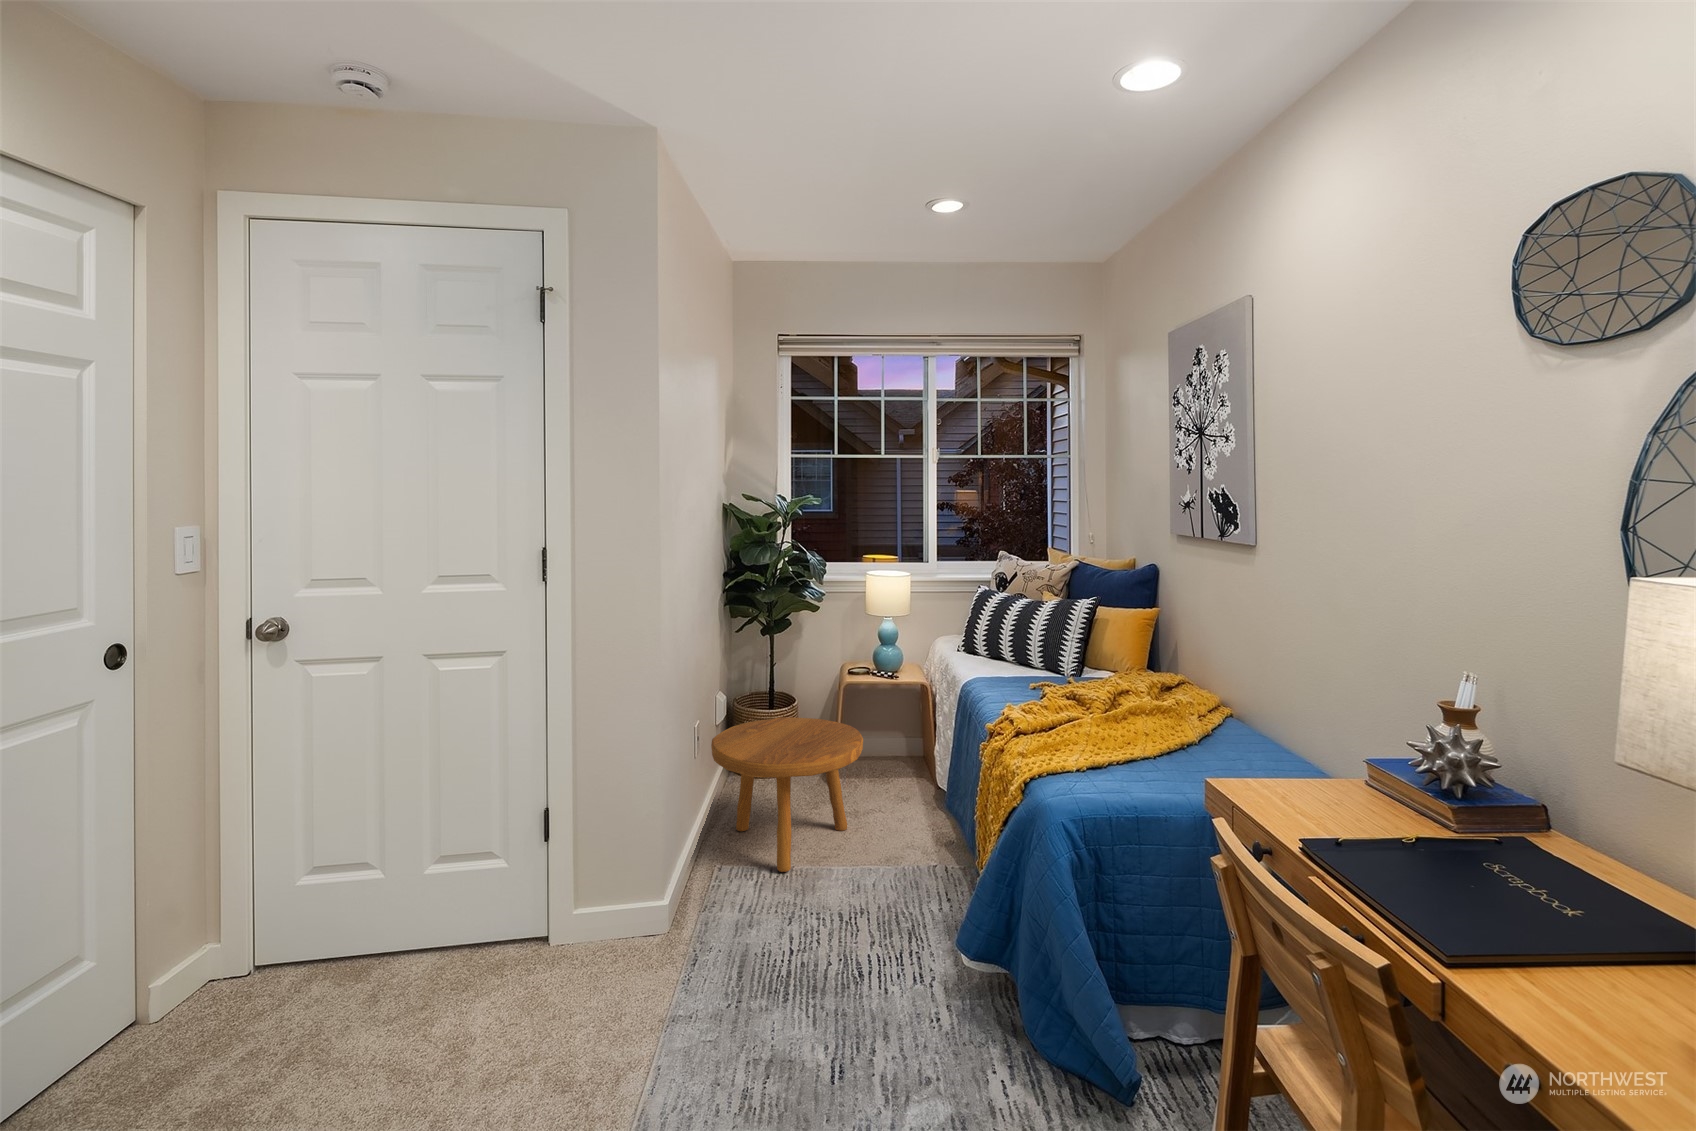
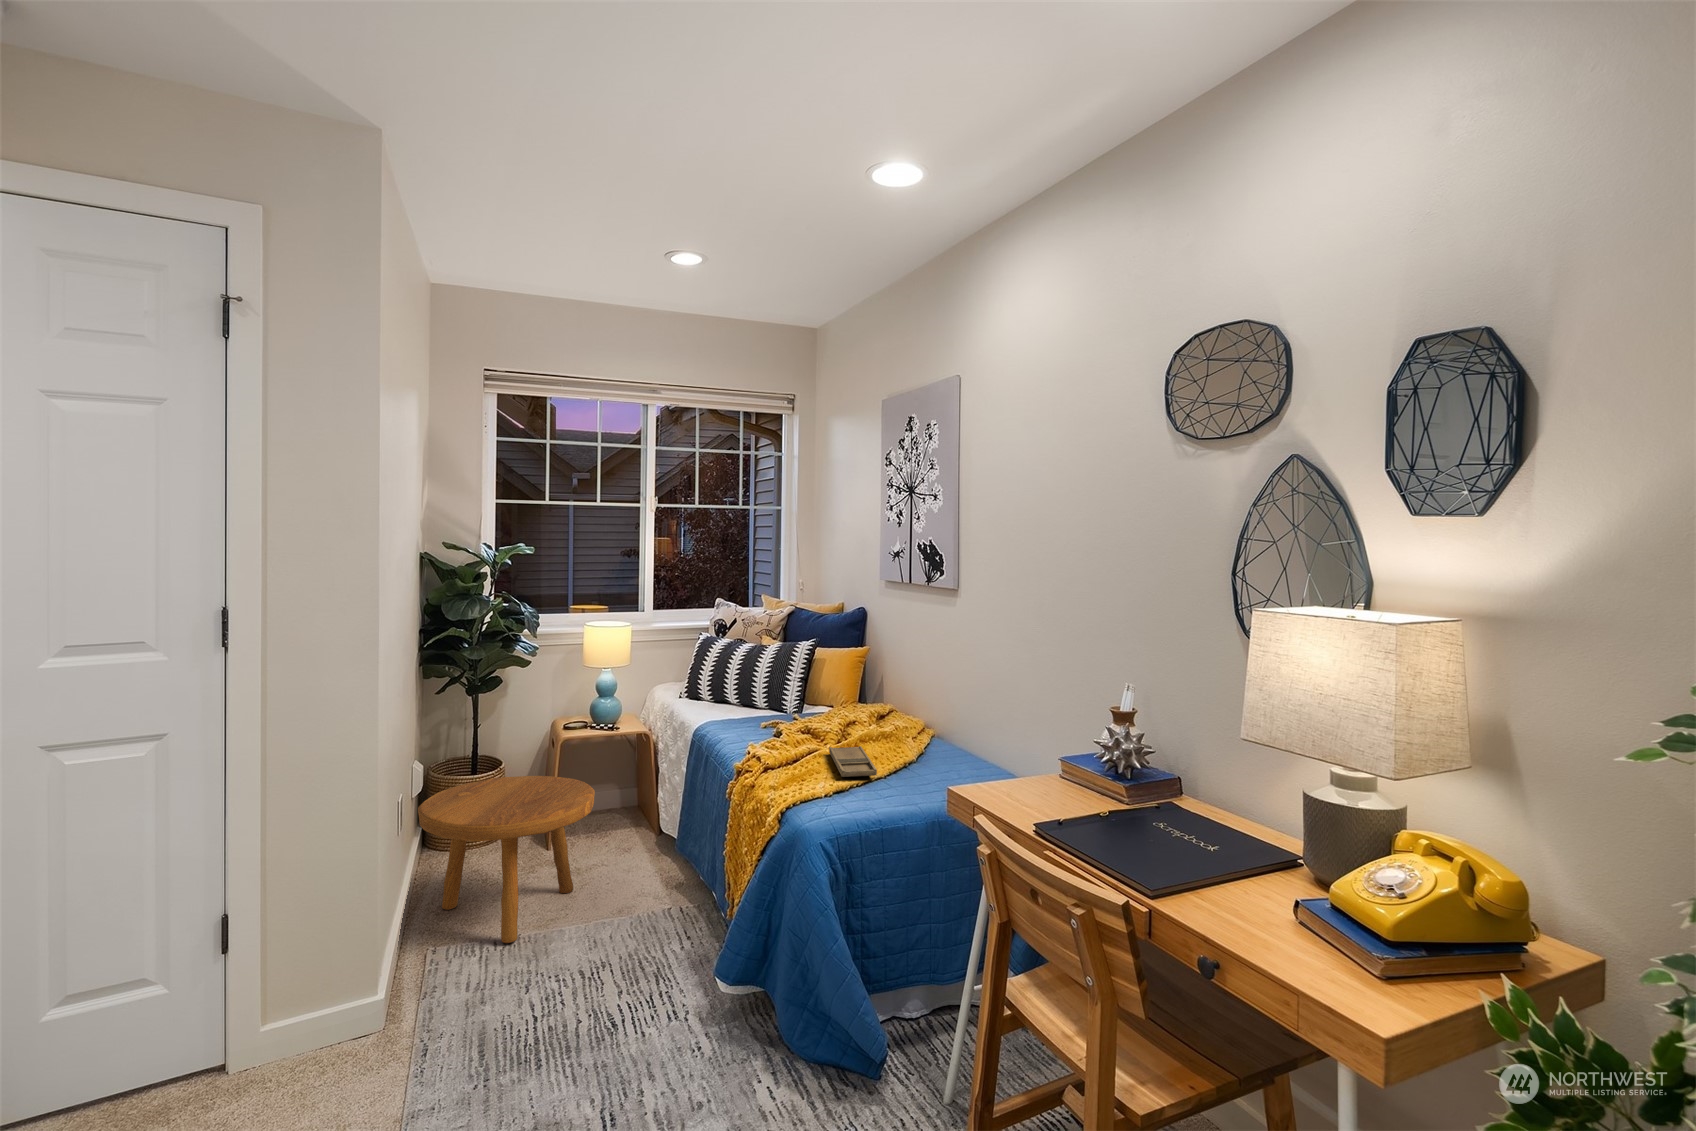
tray: none [1096,718,1147,756] -> present [829,746,877,777]

